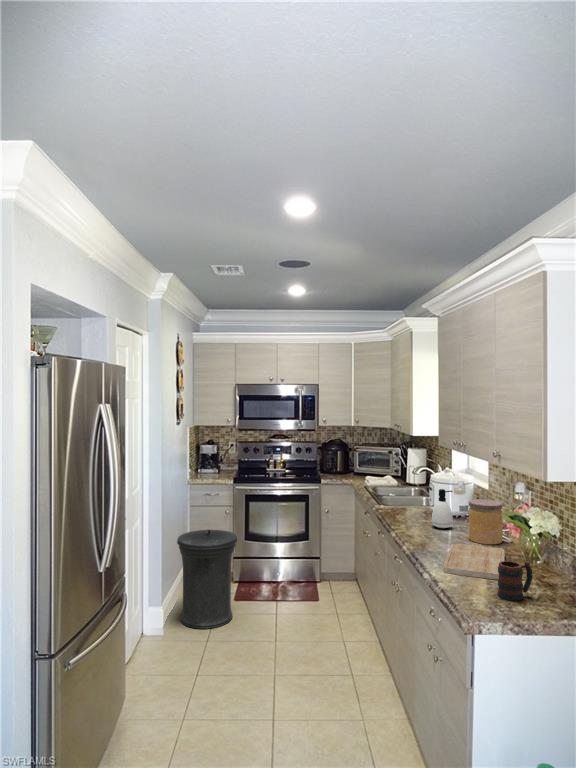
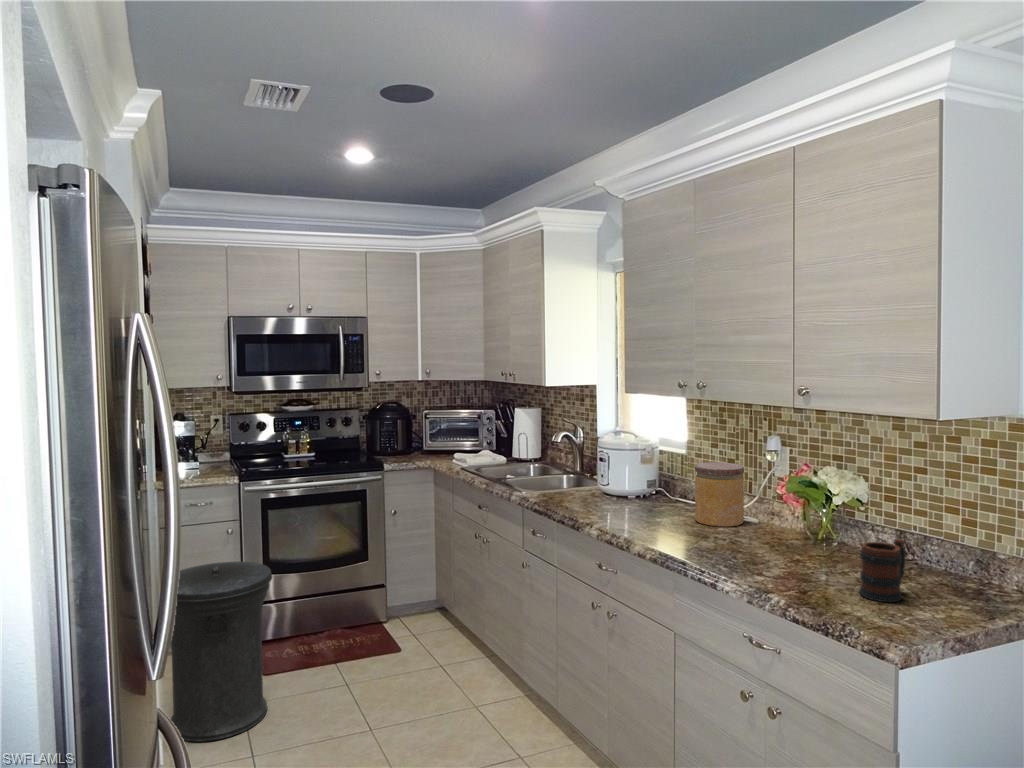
soap dispenser: present [432,489,453,528] -> none [625,454,656,512]
cutting board: present [444,544,505,580] -> none [701,529,831,576]

